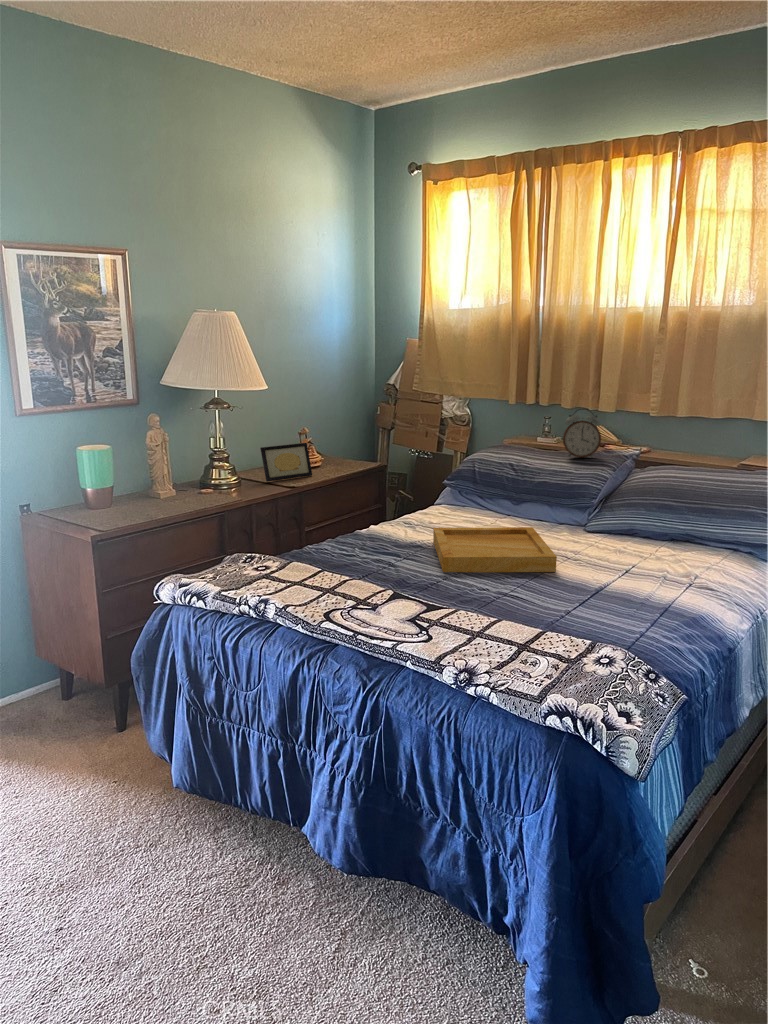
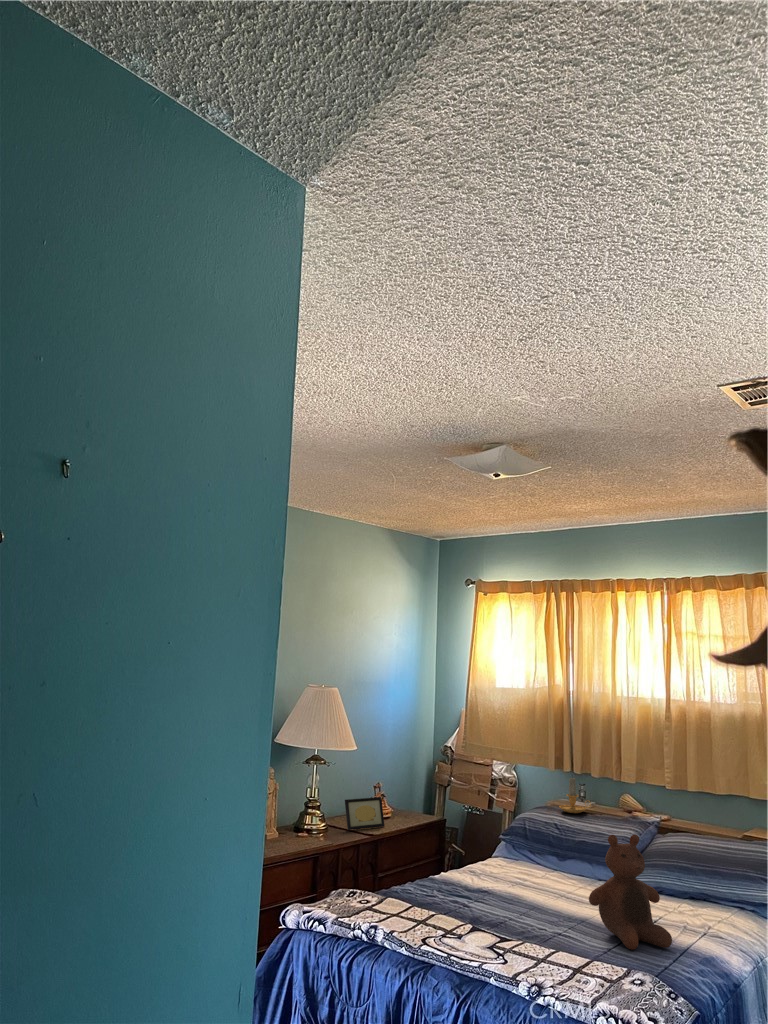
candle: none [519,408,557,450] -> present [559,778,591,813]
alarm clock: present [563,409,601,458] -> none [595,779,627,822]
stuffed bear: none [547,472,651,612] -> present [589,834,672,950]
tray: present [433,527,557,572] -> none [494,877,597,919]

